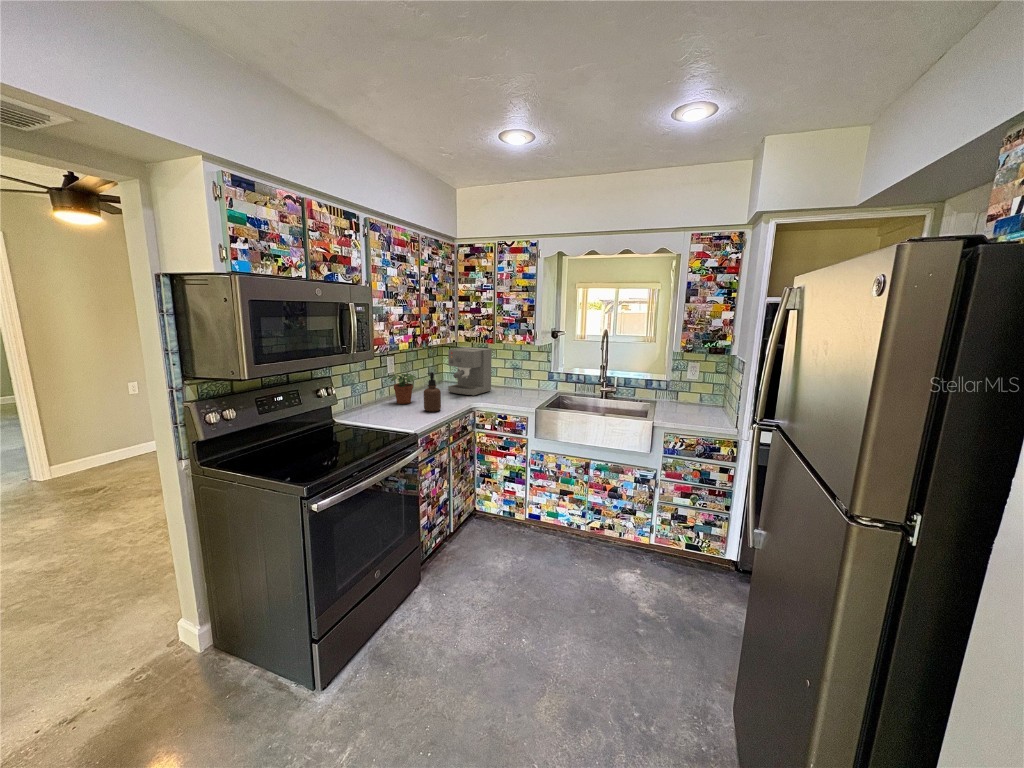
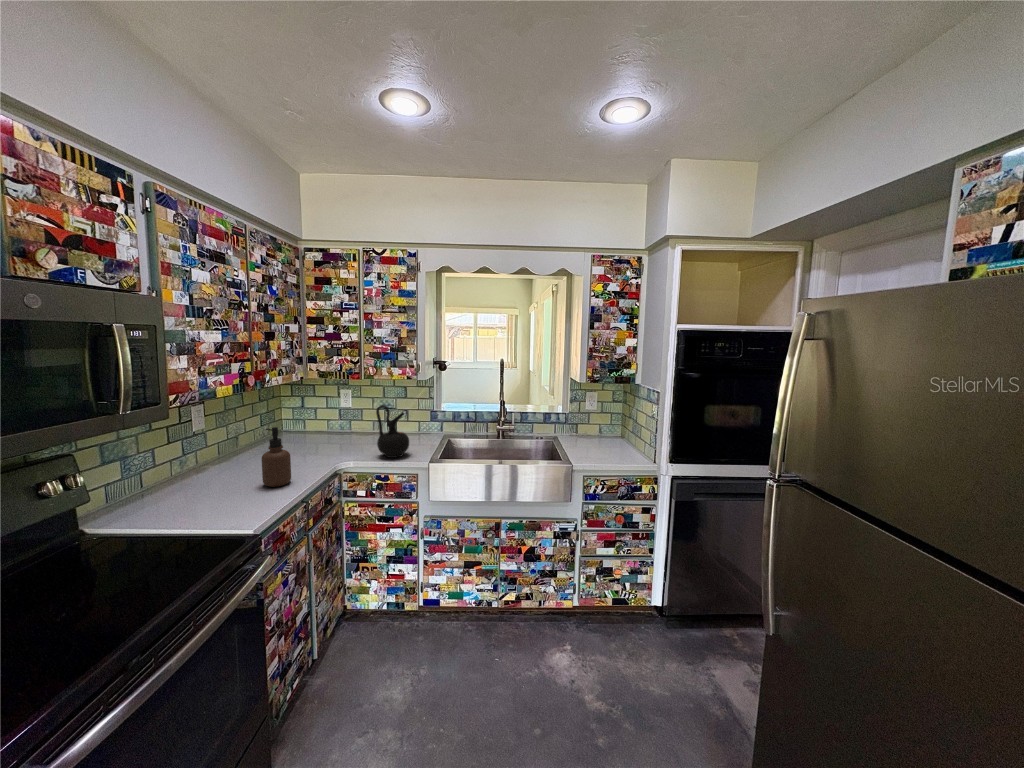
coffee maker: present [448,347,492,396] -> none [293,384,357,451]
ceramic jug: none [501,363,525,404] -> present [376,405,409,458]
potted plant: present [388,374,417,404] -> none [194,430,246,478]

